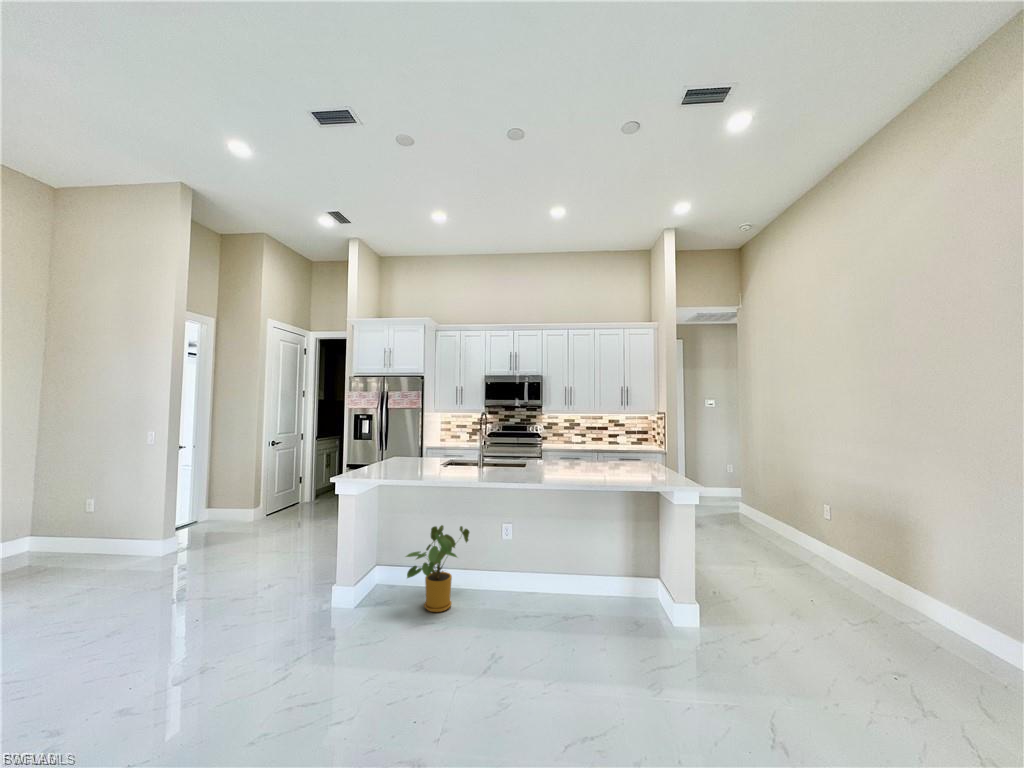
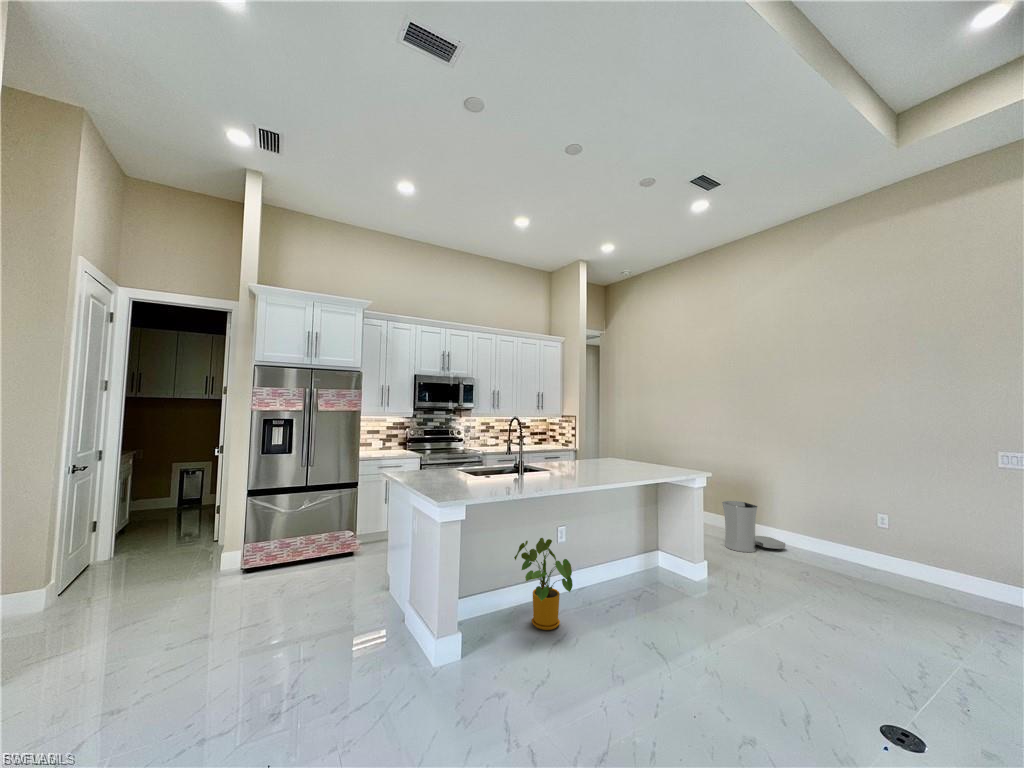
trash can: none [811,535,934,630] -> present [722,501,785,552]

